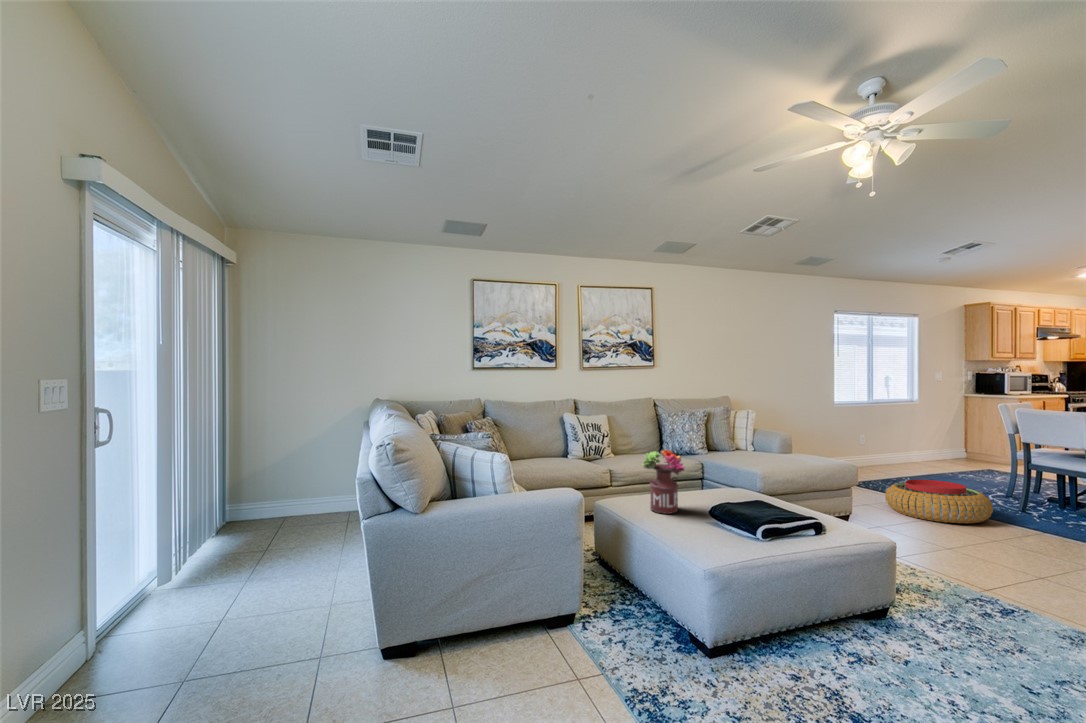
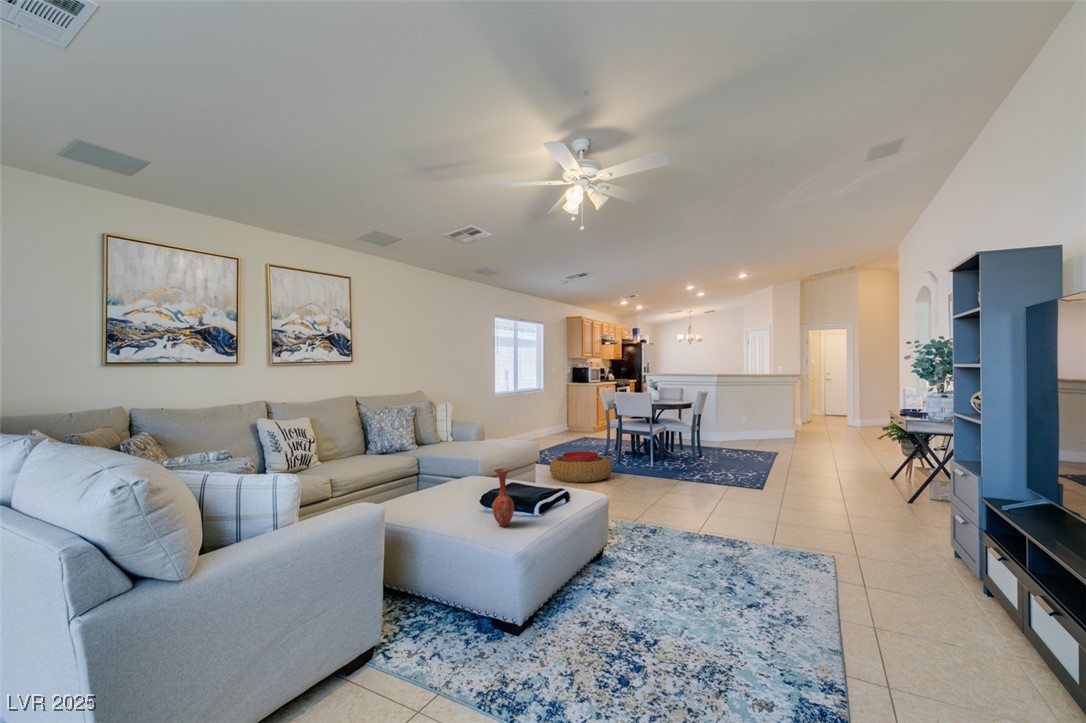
flower arrangement: present [642,449,684,514] -> none [416,447,461,514]
vase: none [700,478,725,539] -> present [492,468,514,527]

